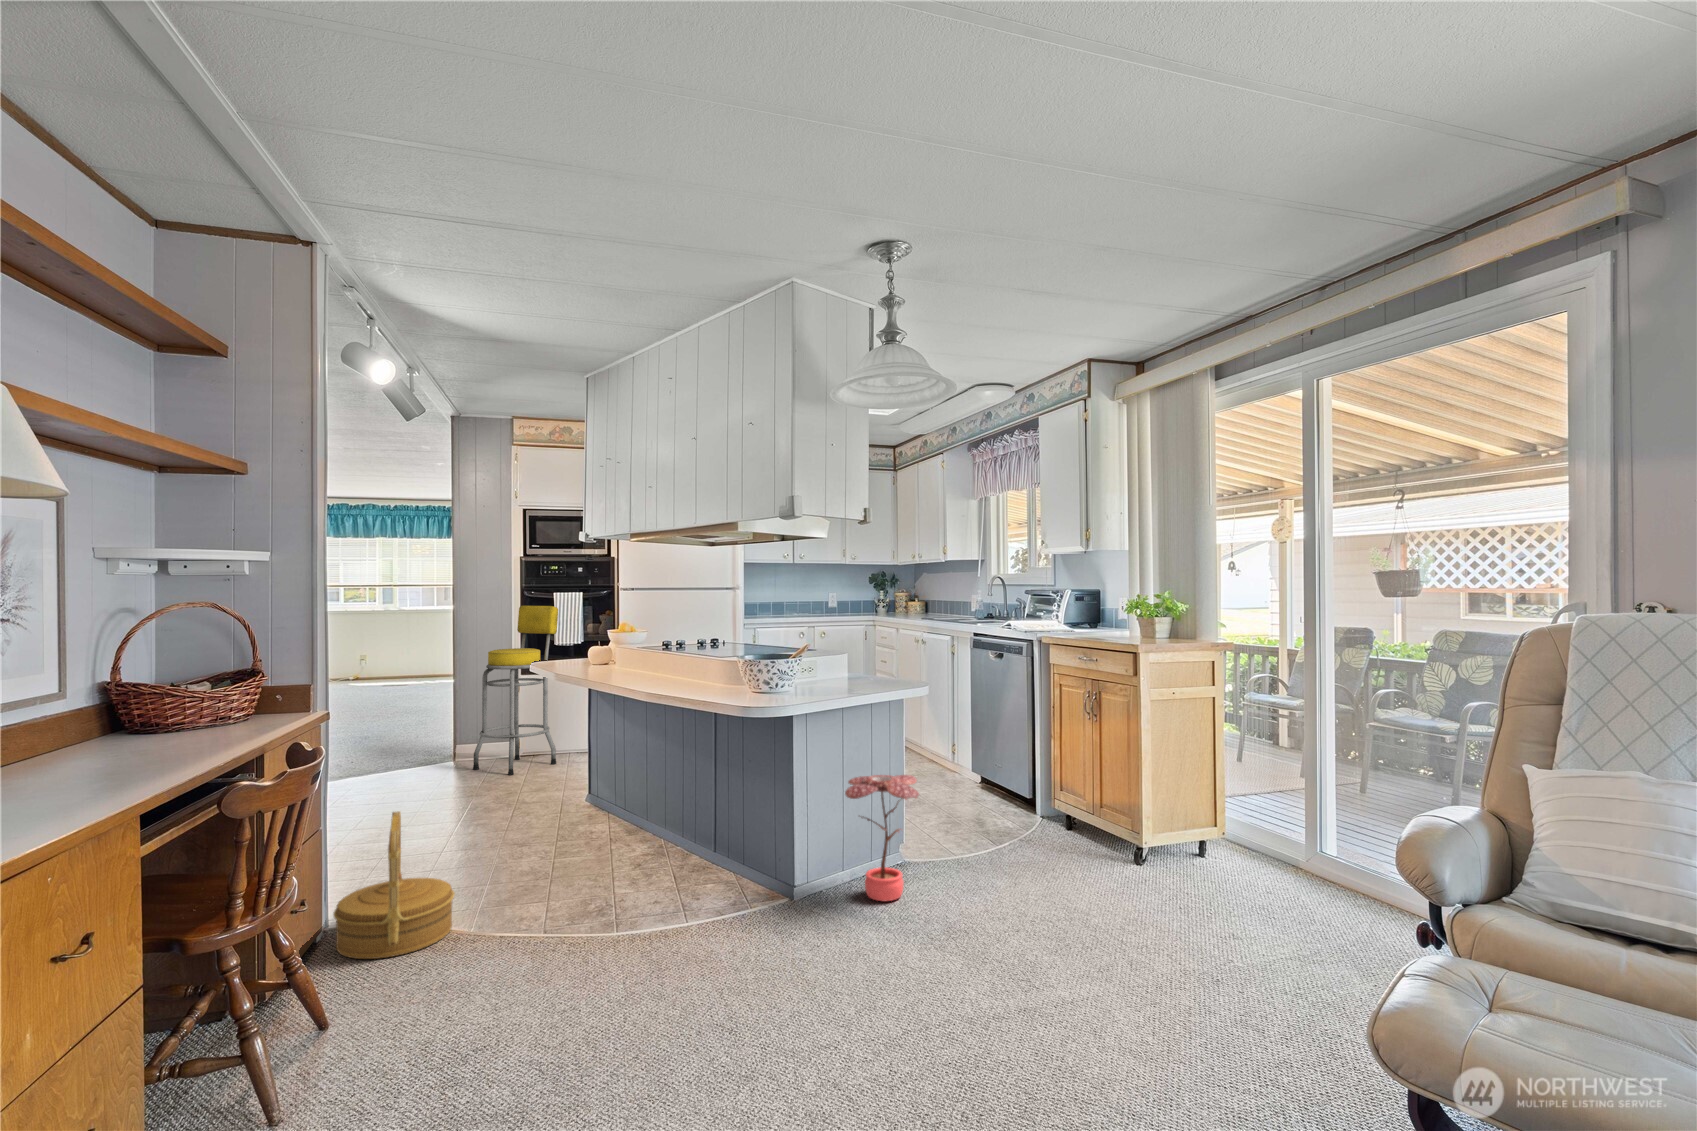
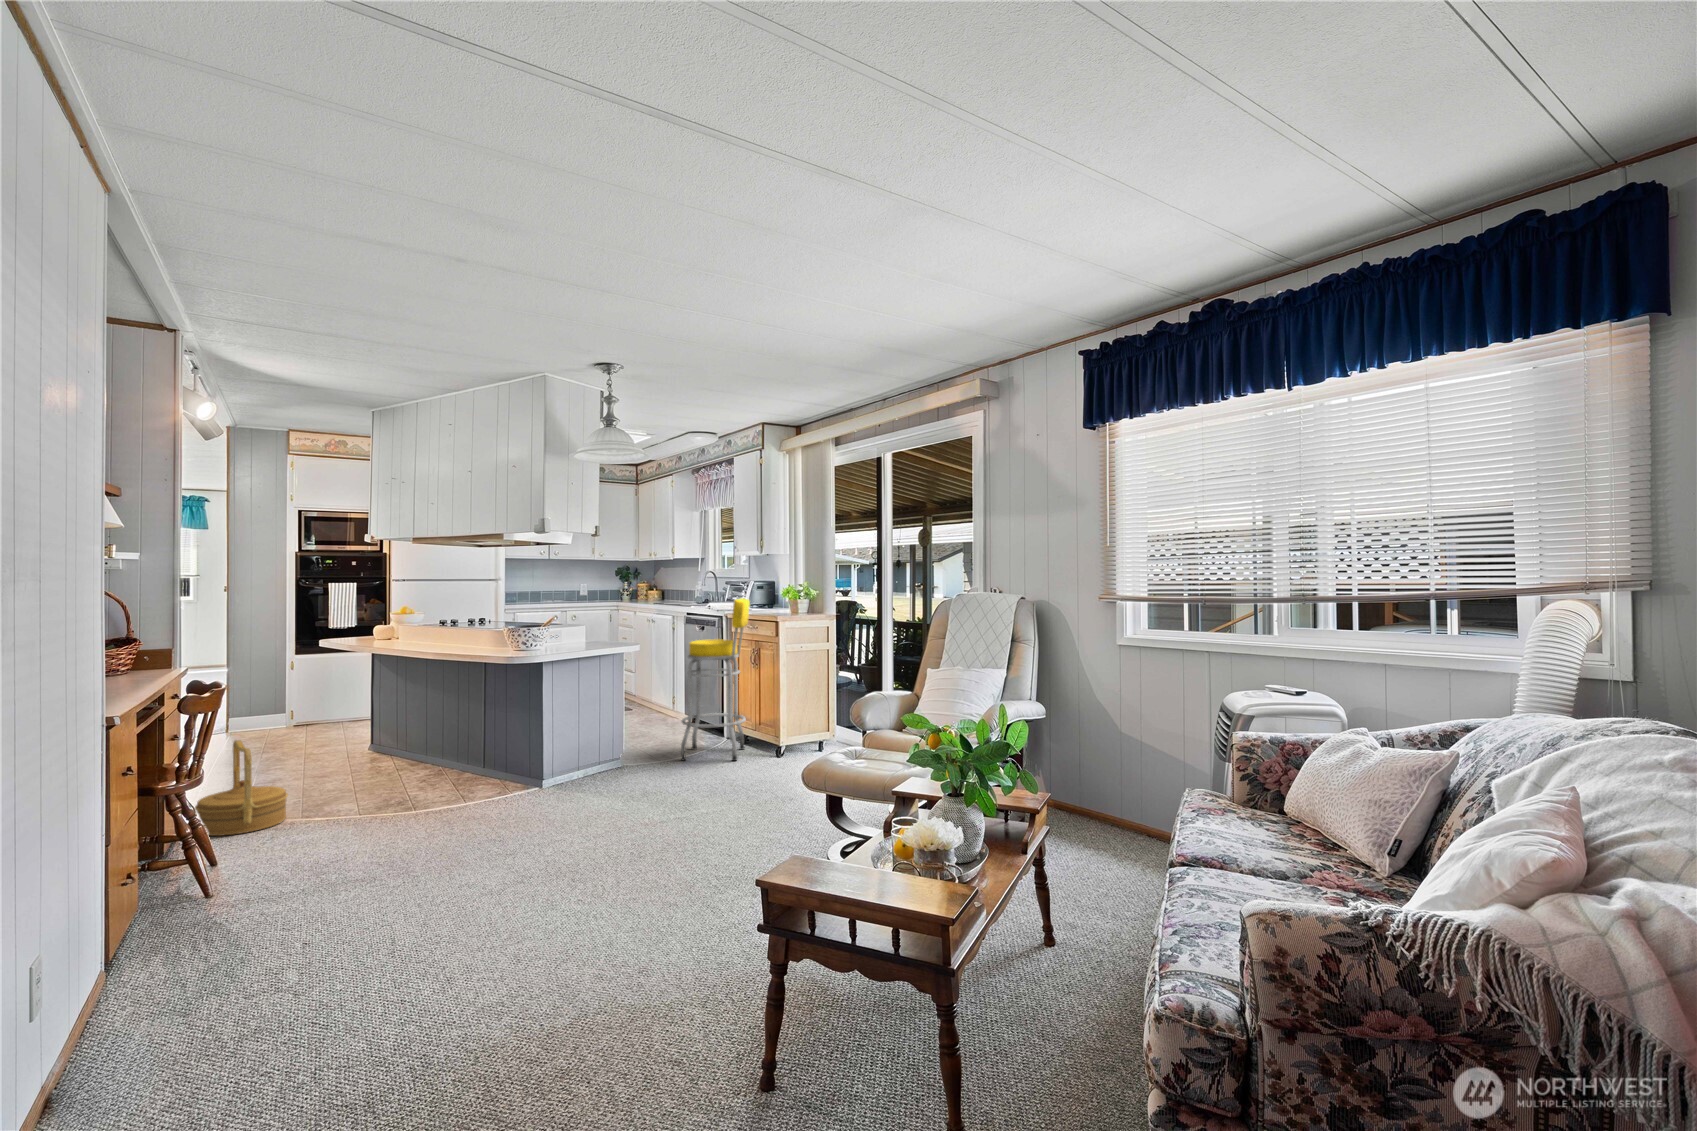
bar stool: present [473,606,558,775] -> present [681,598,750,761]
potted plant: present [845,775,919,901] -> none [578,704,629,784]

